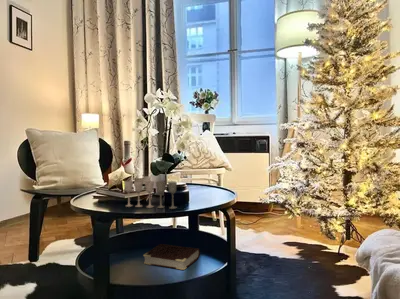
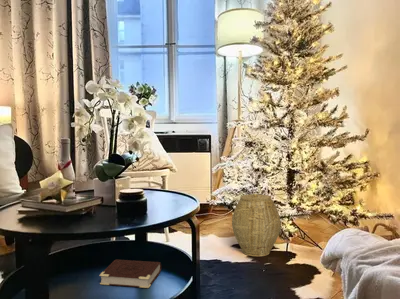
wine glass: present [124,181,177,209] -> none [79,193,143,223]
woven basket: none [281,192,331,255] -> present [232,194,281,257]

